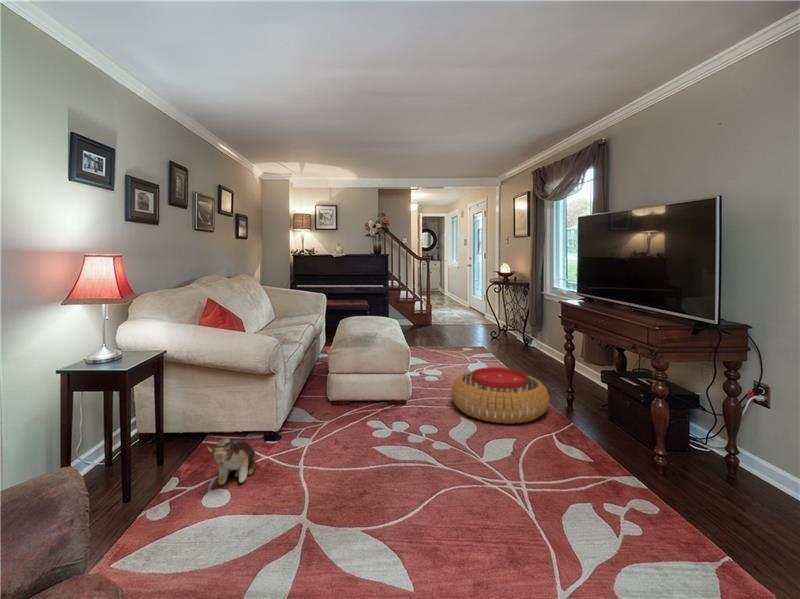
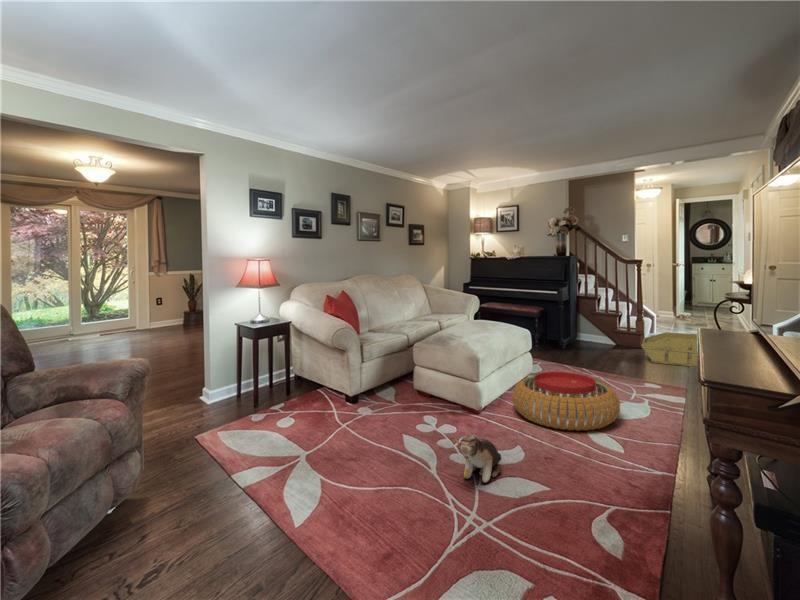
storage bin: none [473,321,528,347] -> present [641,332,697,367]
plush toy: present [207,438,256,485] -> present [455,434,501,482]

